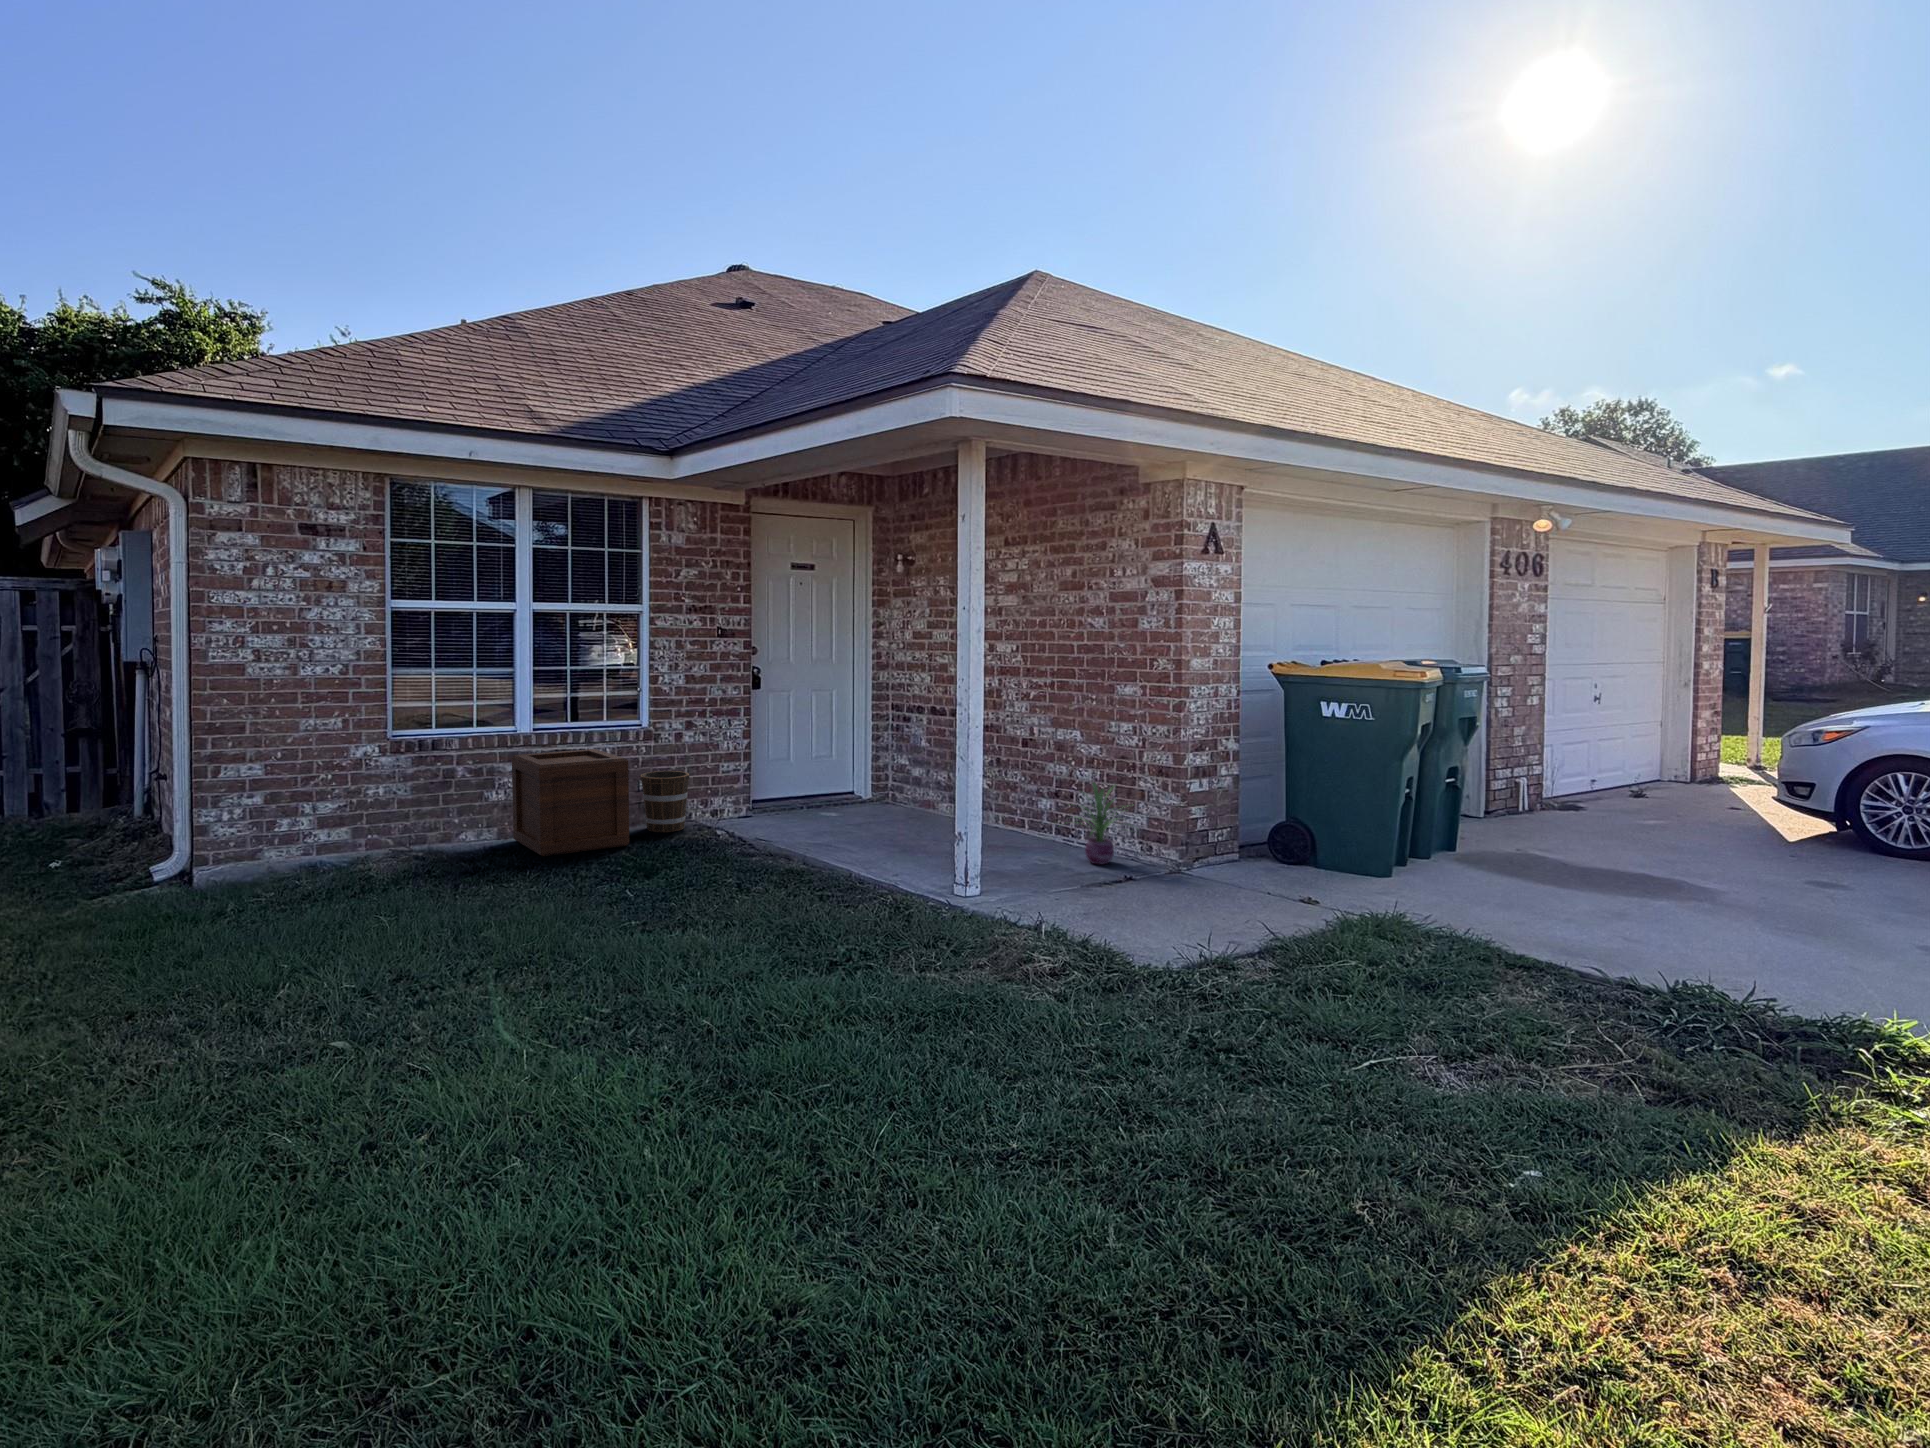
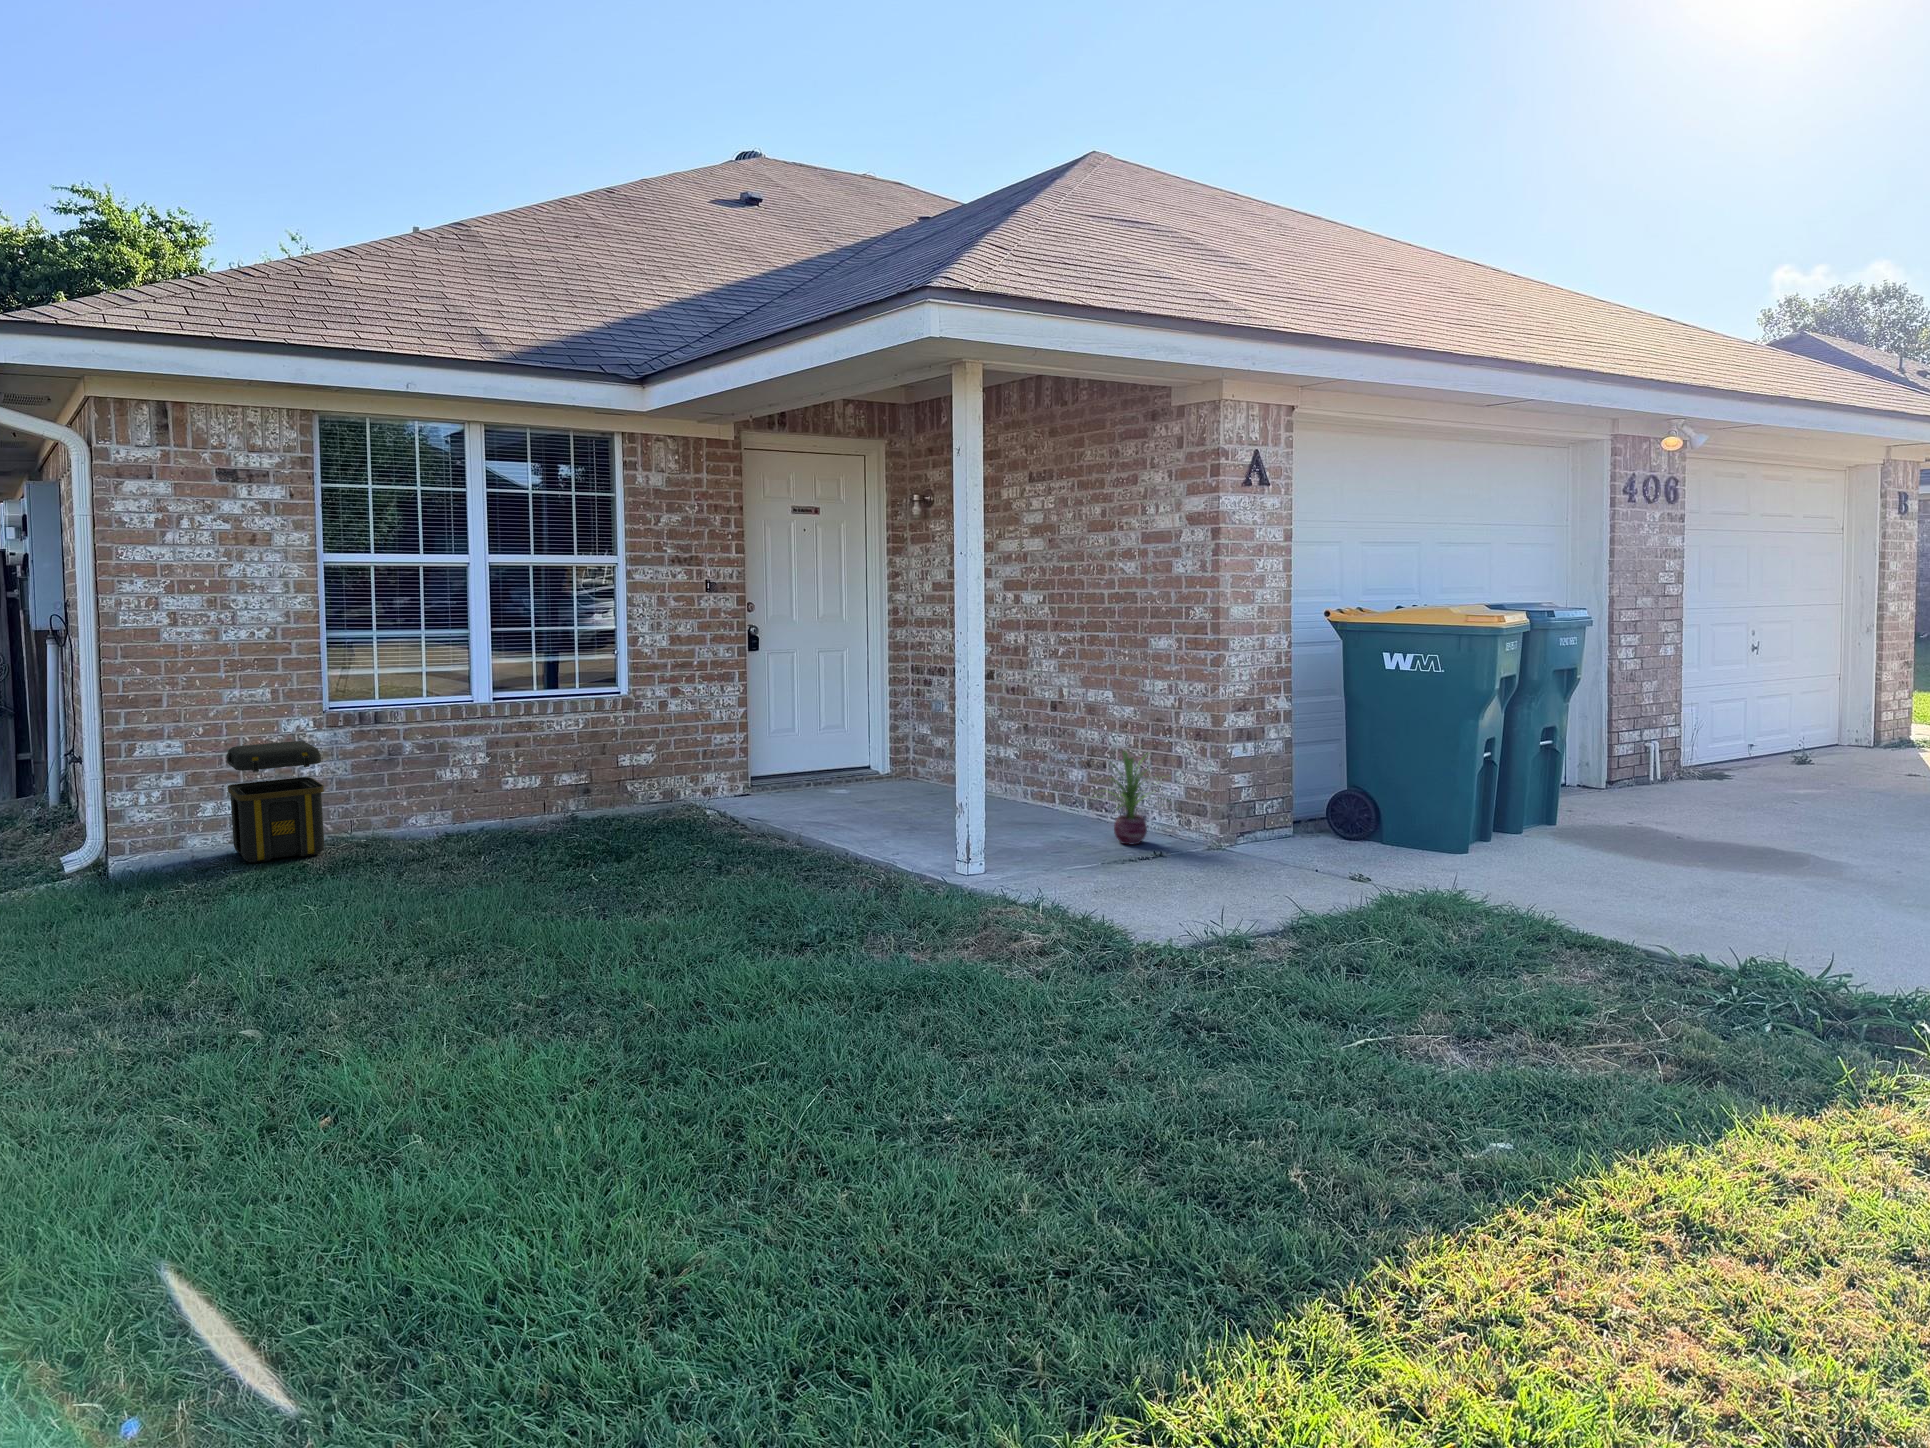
wooden crate: present [512,749,629,856] -> none [464,720,598,842]
toolbox: none [301,765,388,874] -> present [226,741,324,863]
bucket: present [640,771,689,832] -> none [613,745,669,815]

